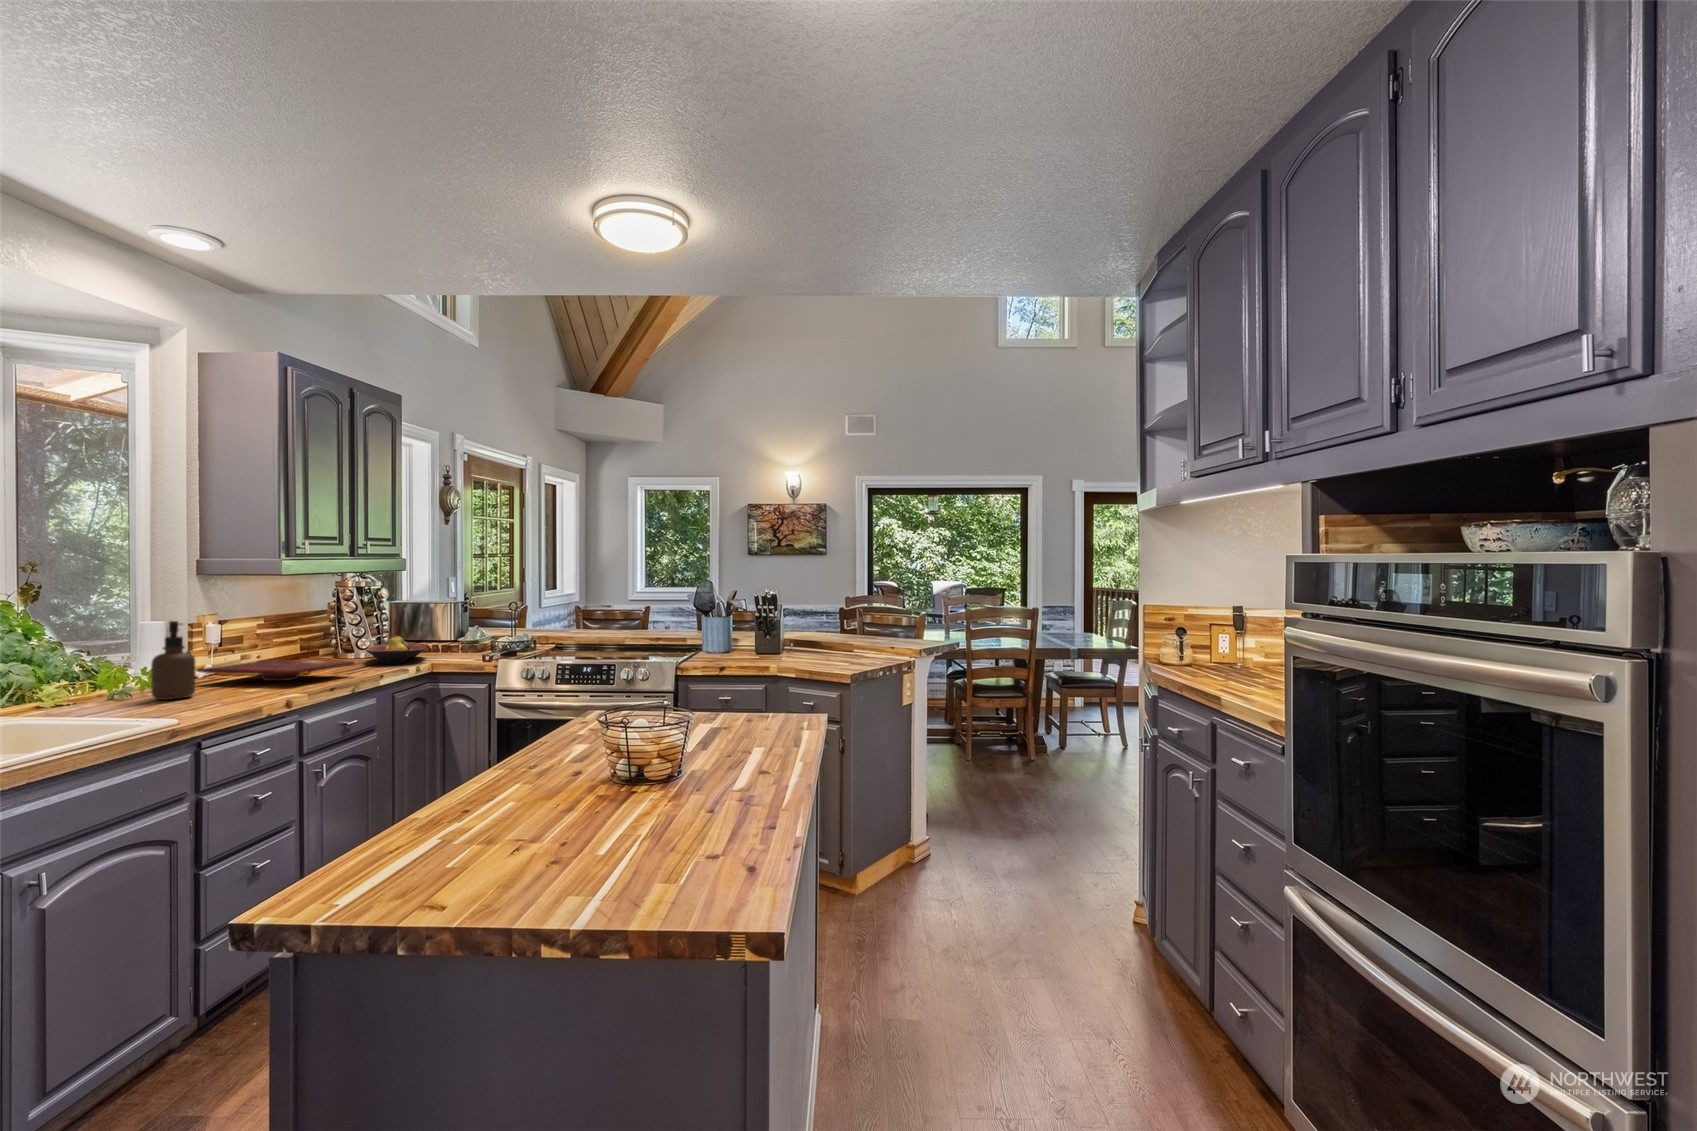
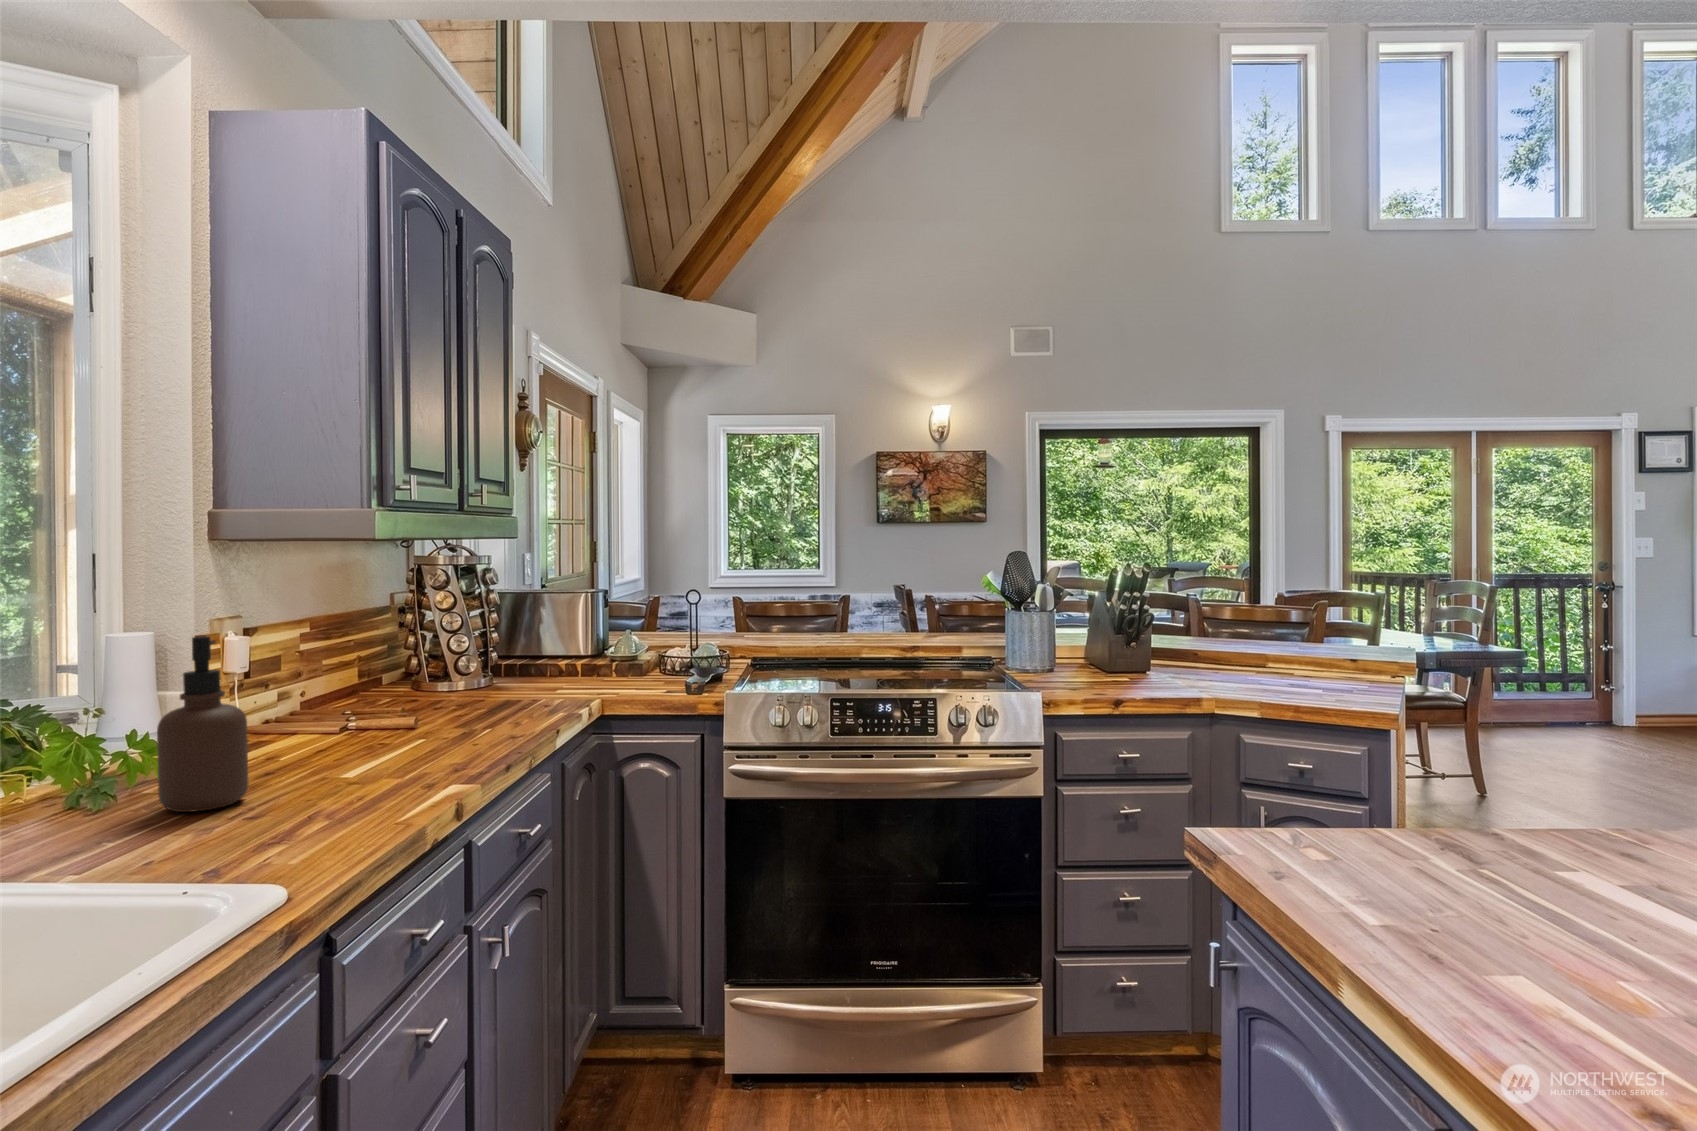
fruit bowl: present [366,636,427,664] -> none [482,649,583,701]
cutting board: present [197,660,355,681] -> none [223,702,509,749]

